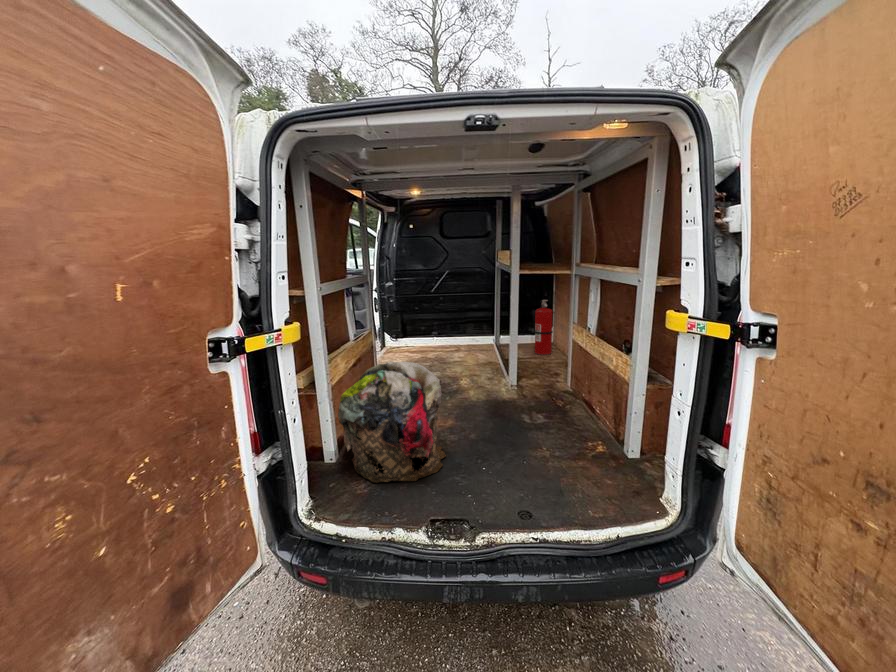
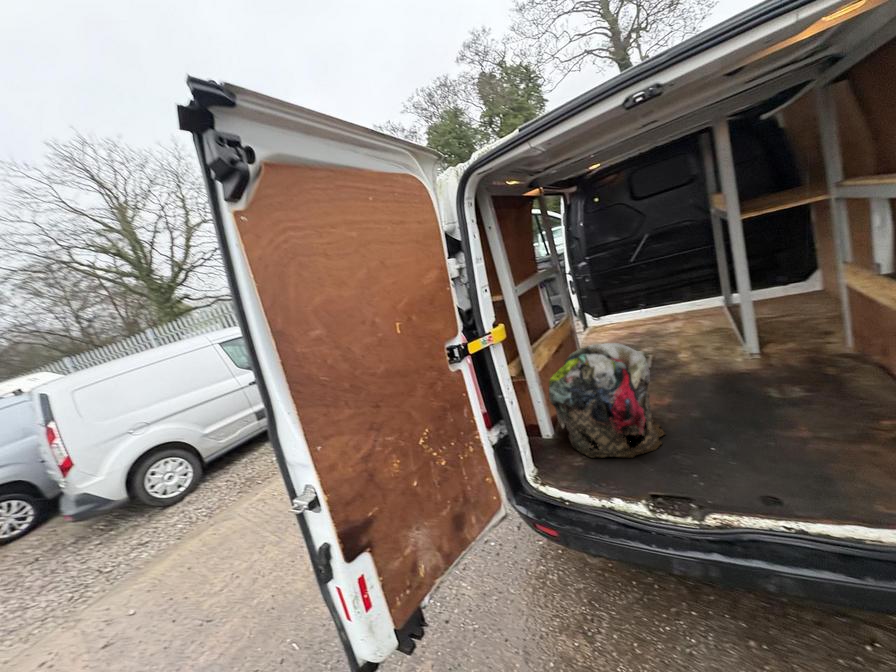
fire extinguisher: present [534,300,553,355] -> none [779,239,814,309]

